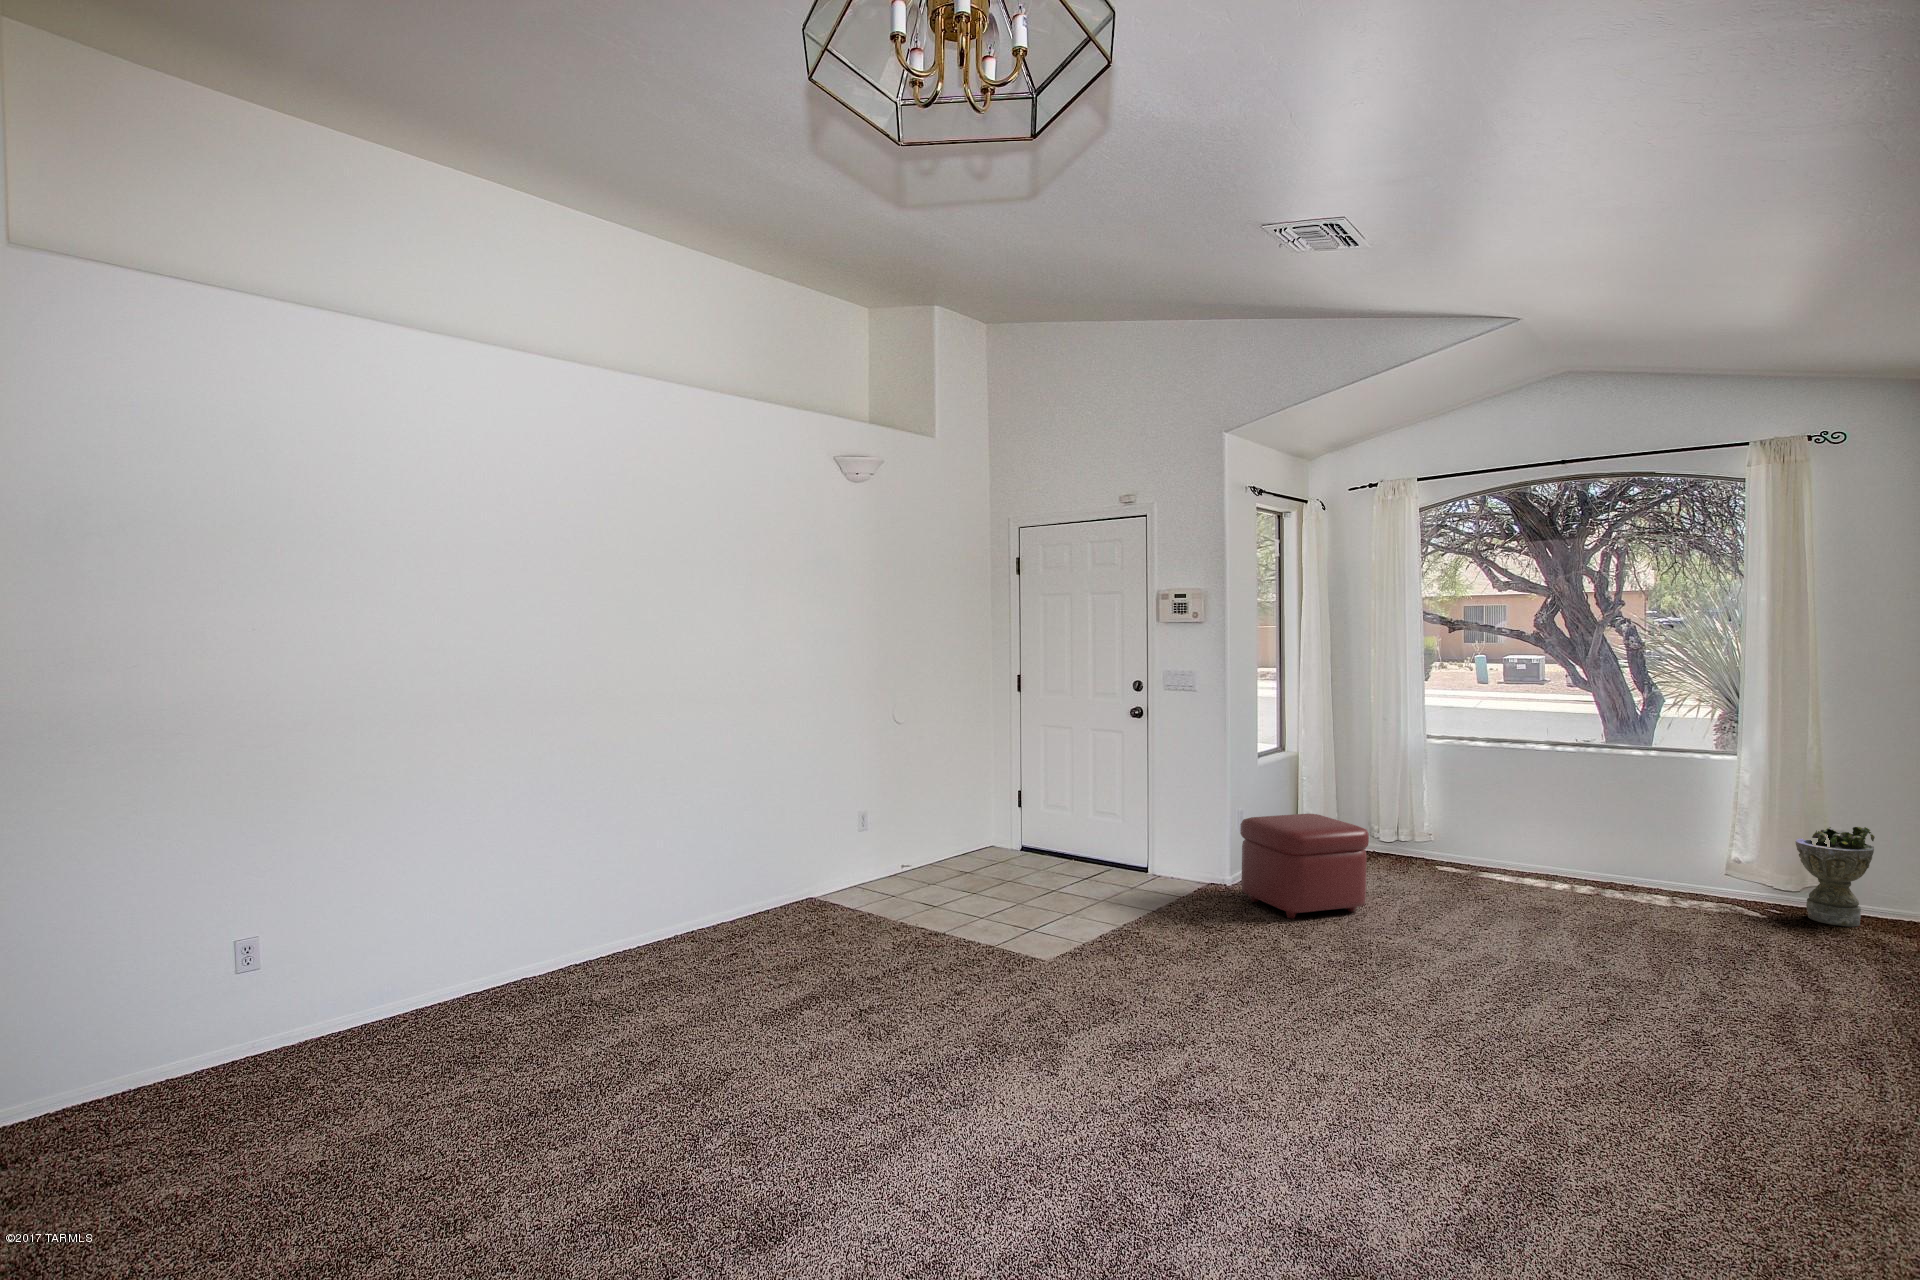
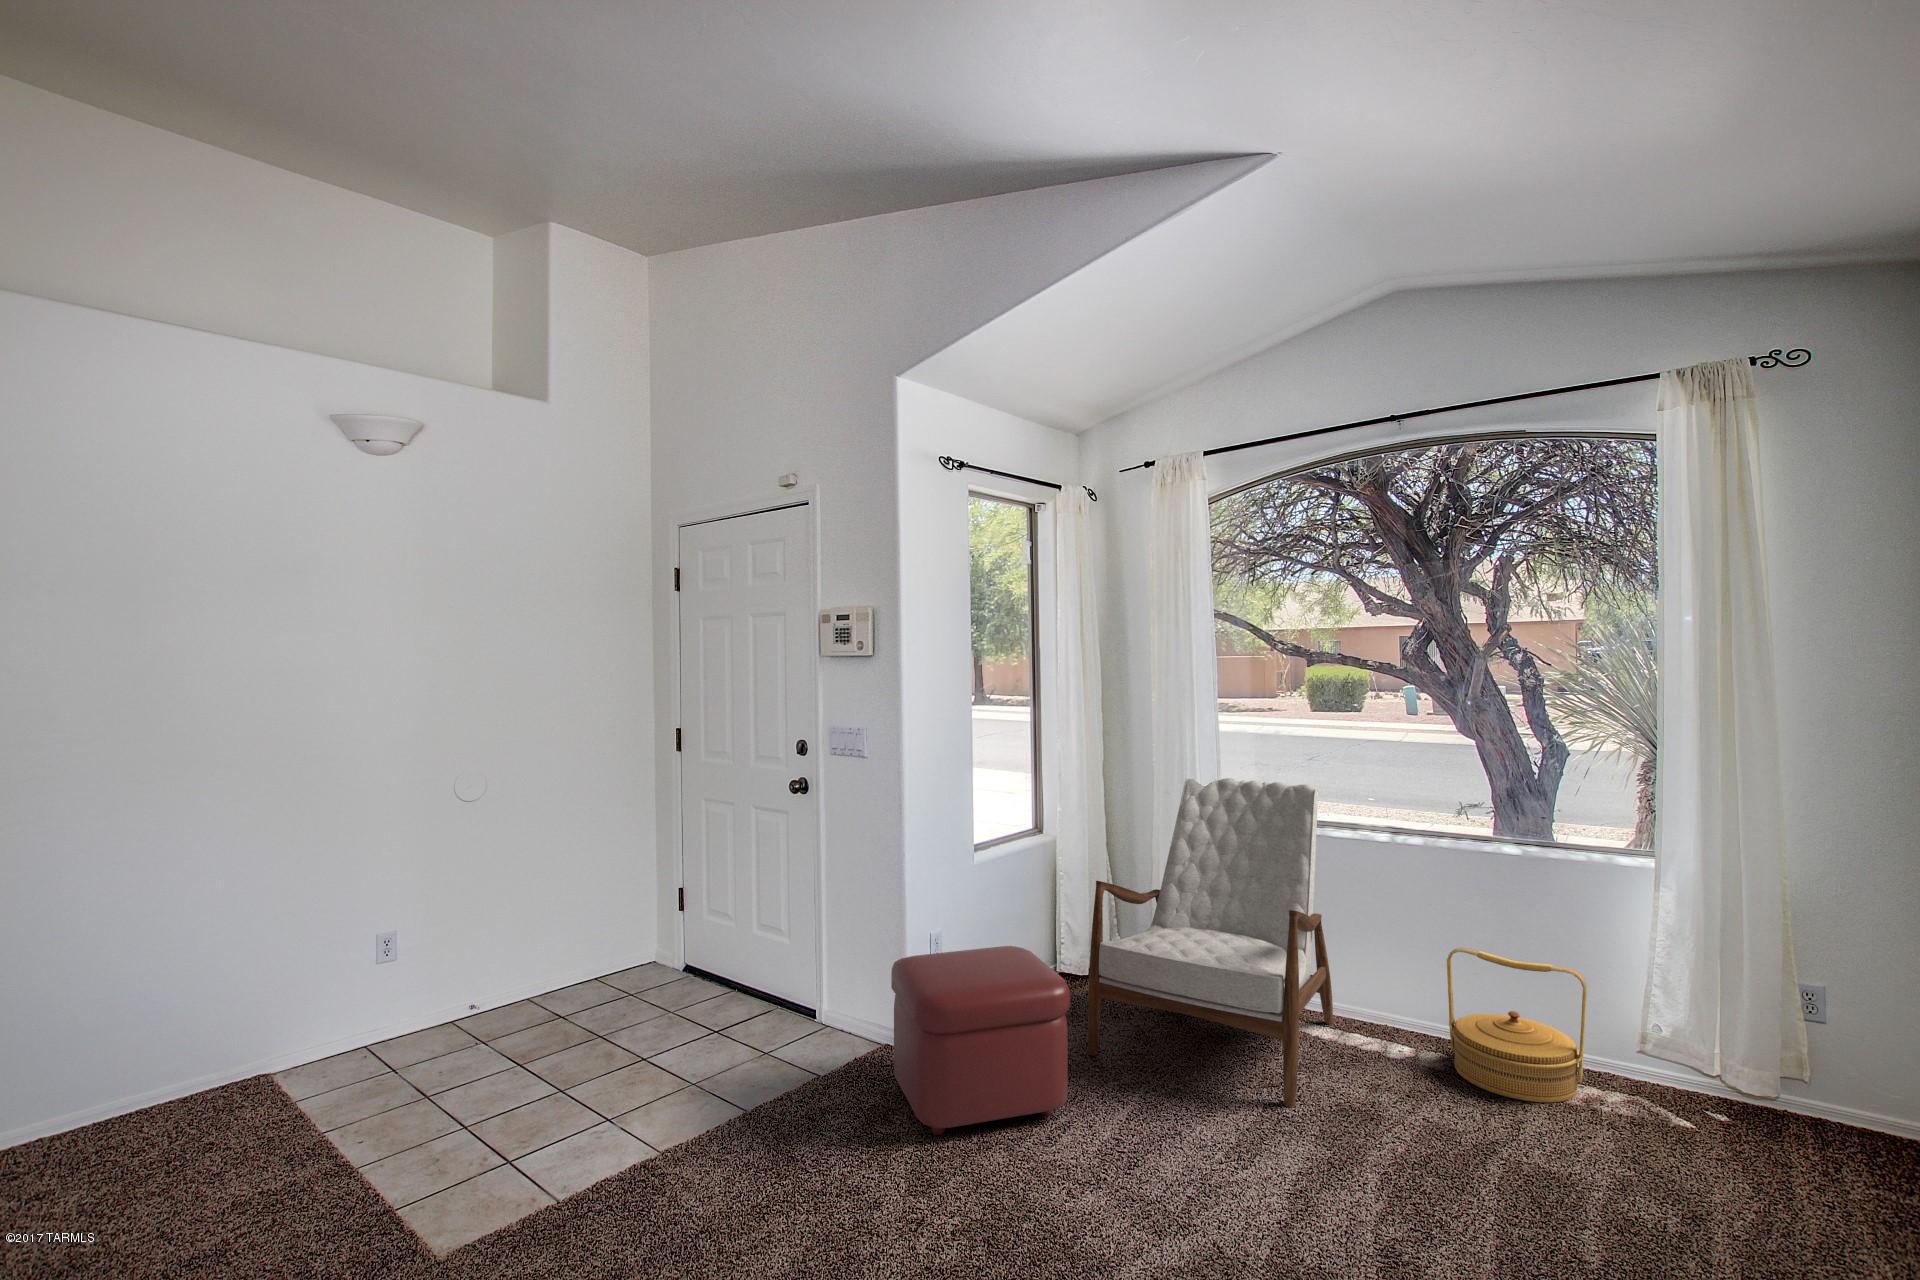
armchair: none [1356,709,1510,909] -> present [1088,778,1333,1108]
woven basket: none [1597,816,1692,907] -> present [1447,948,1587,1103]
planter: present [1795,827,1875,927] -> none [1749,983,1882,1162]

